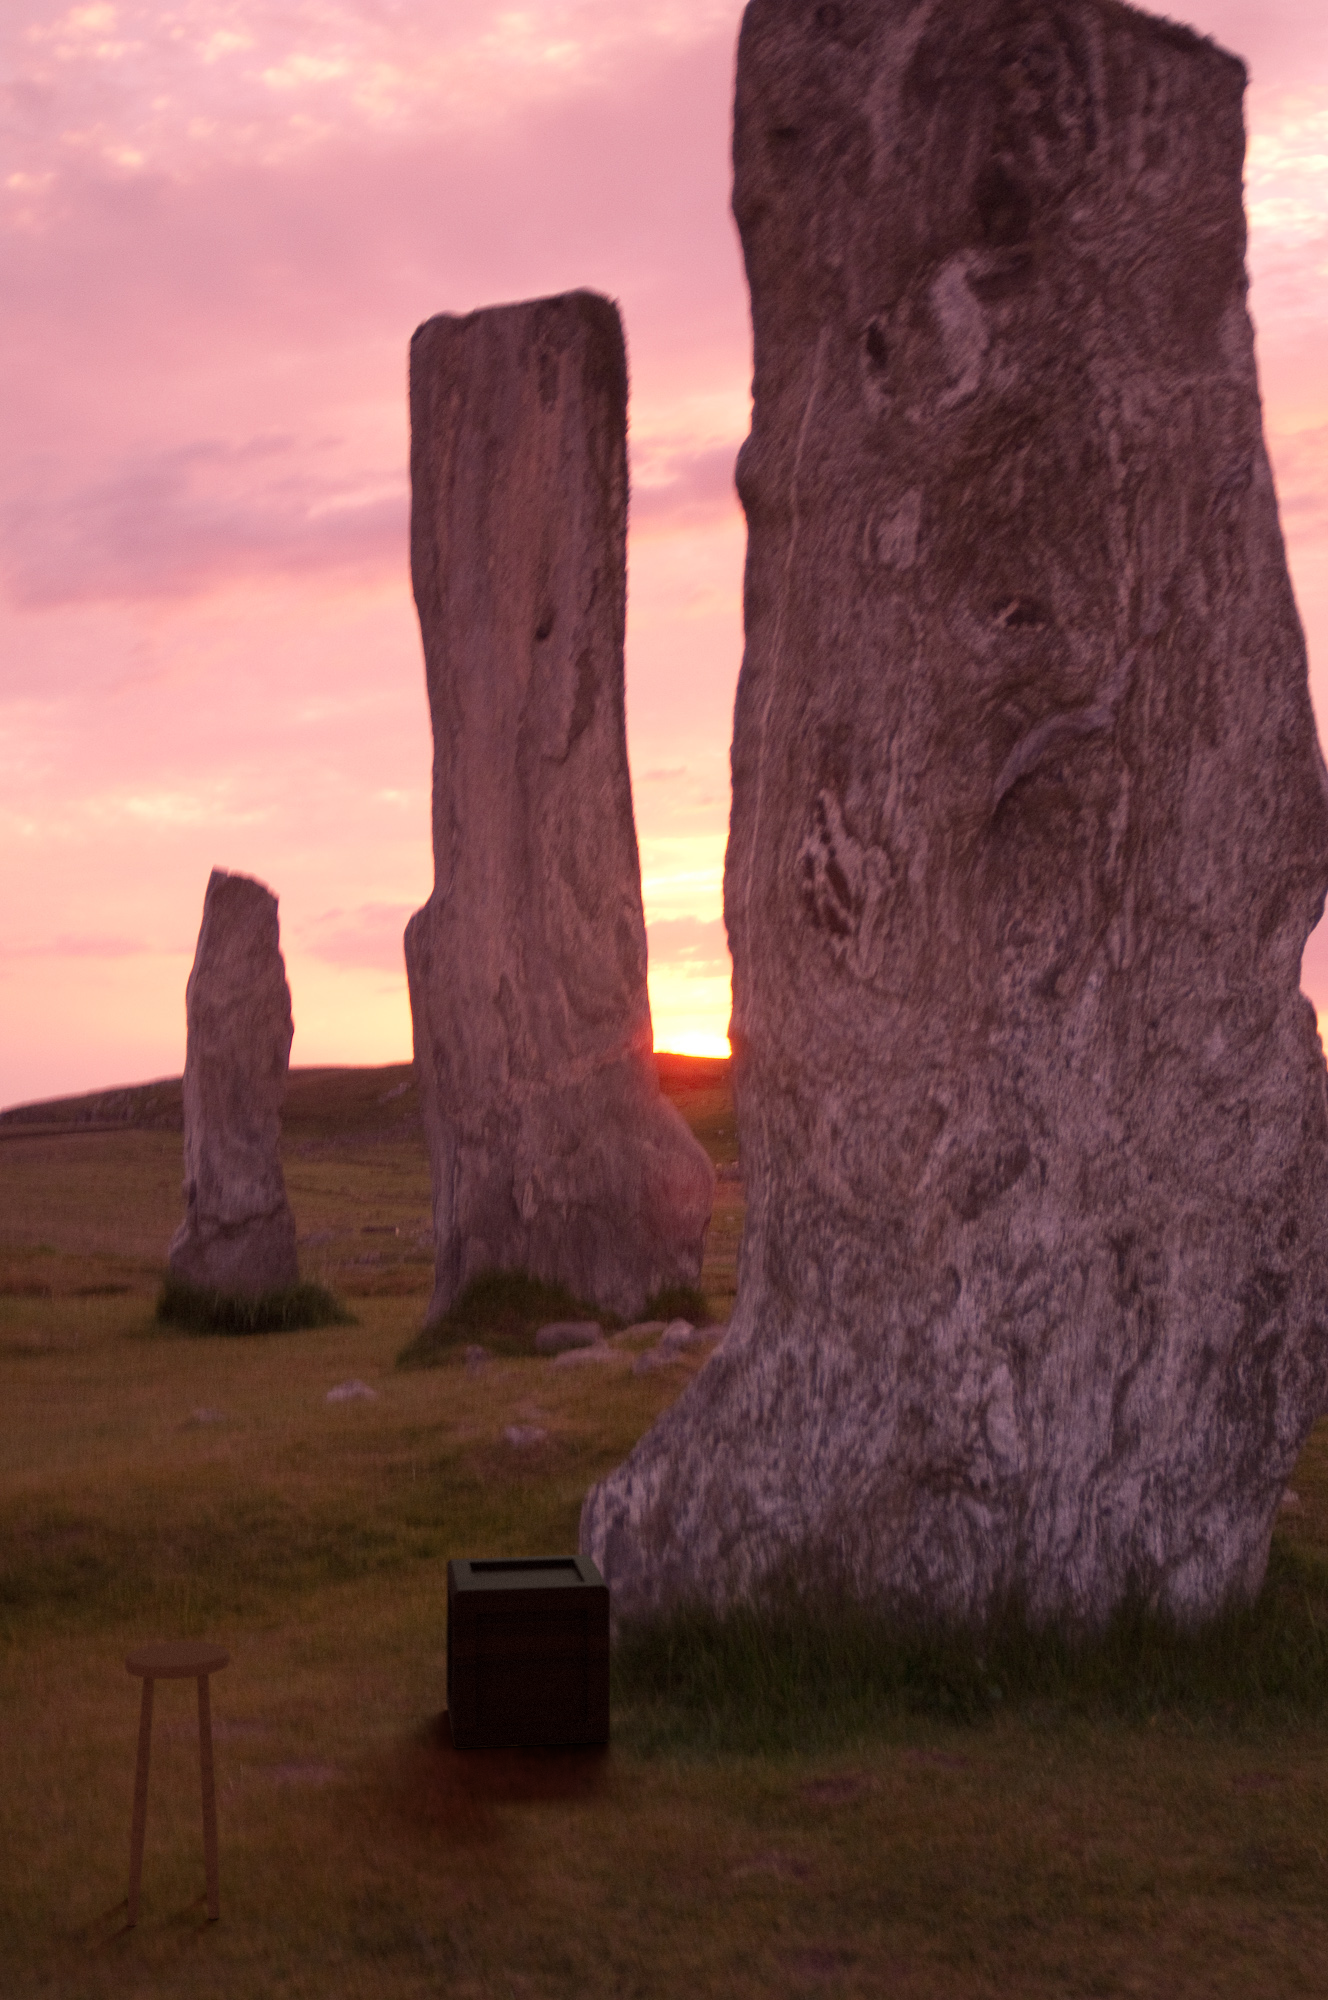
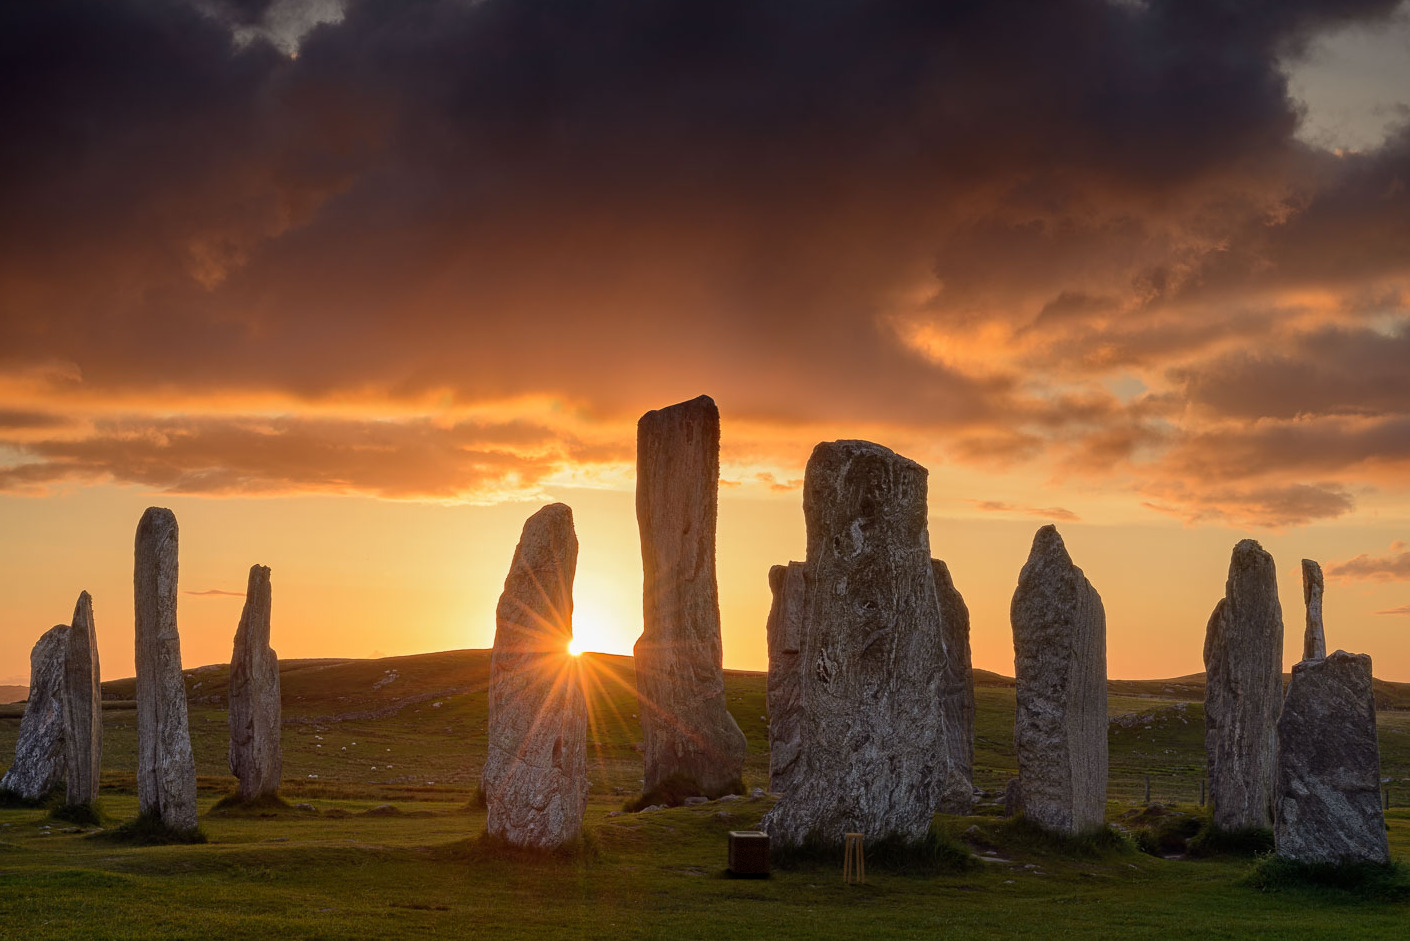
stool: present [125,1642,230,1926] -> present [844,833,865,884]

